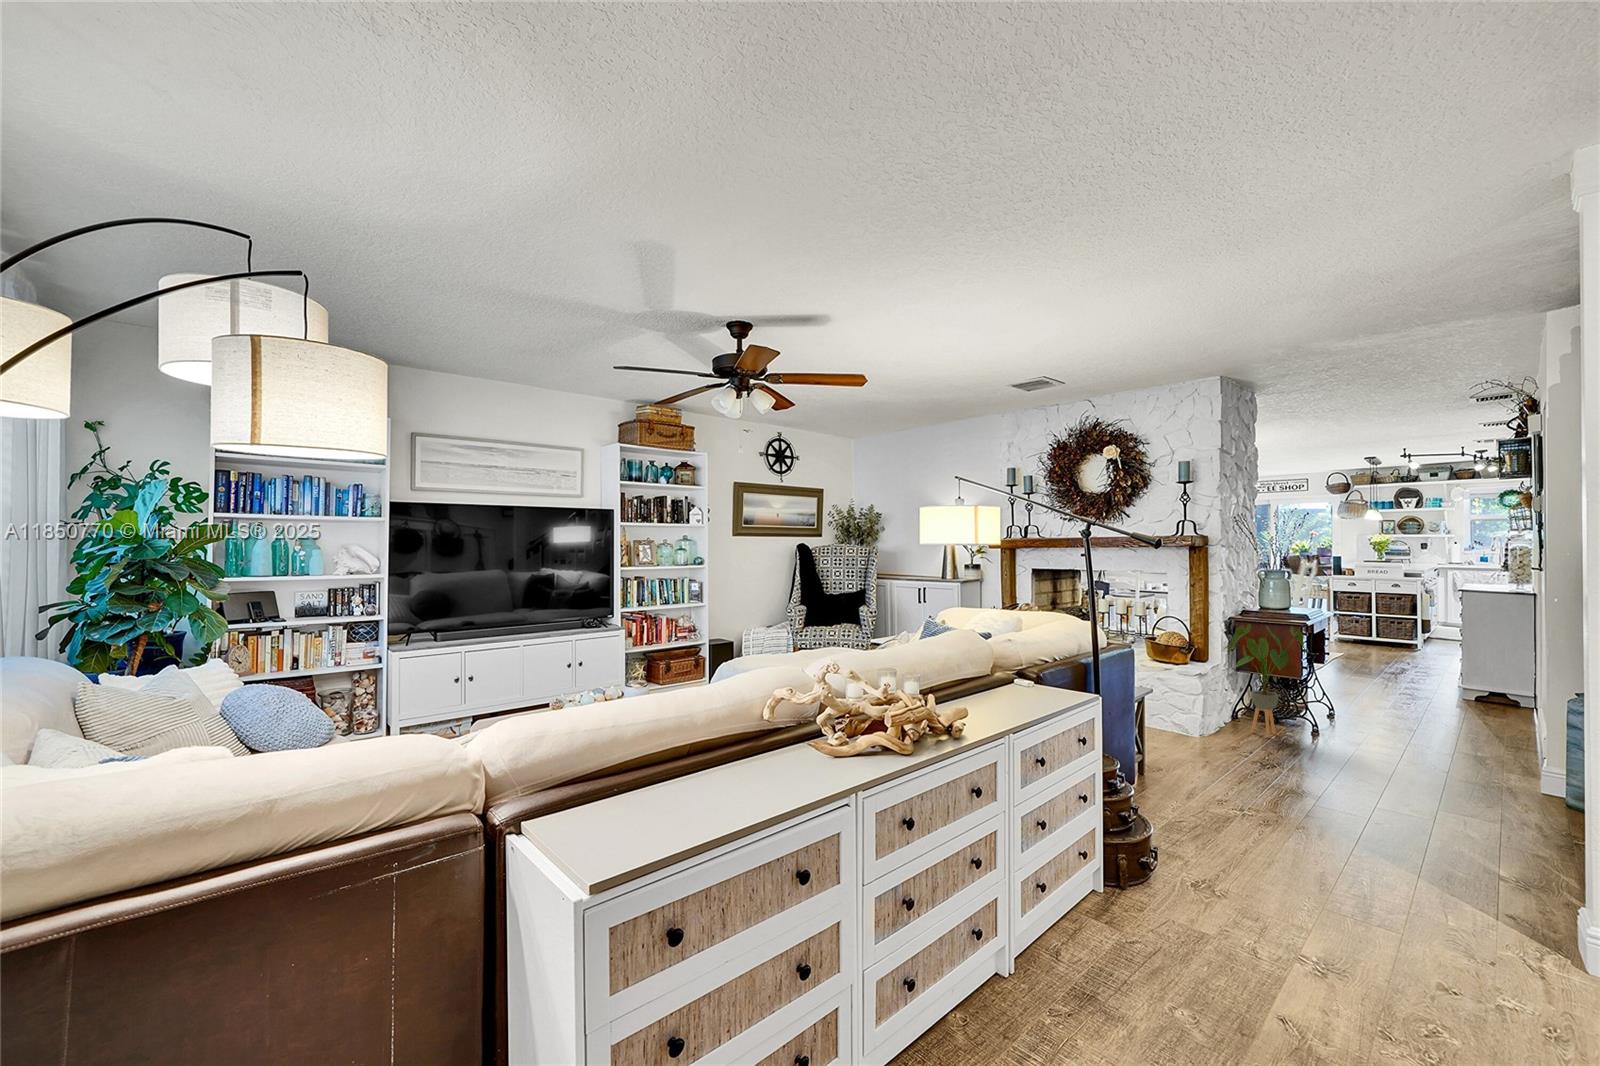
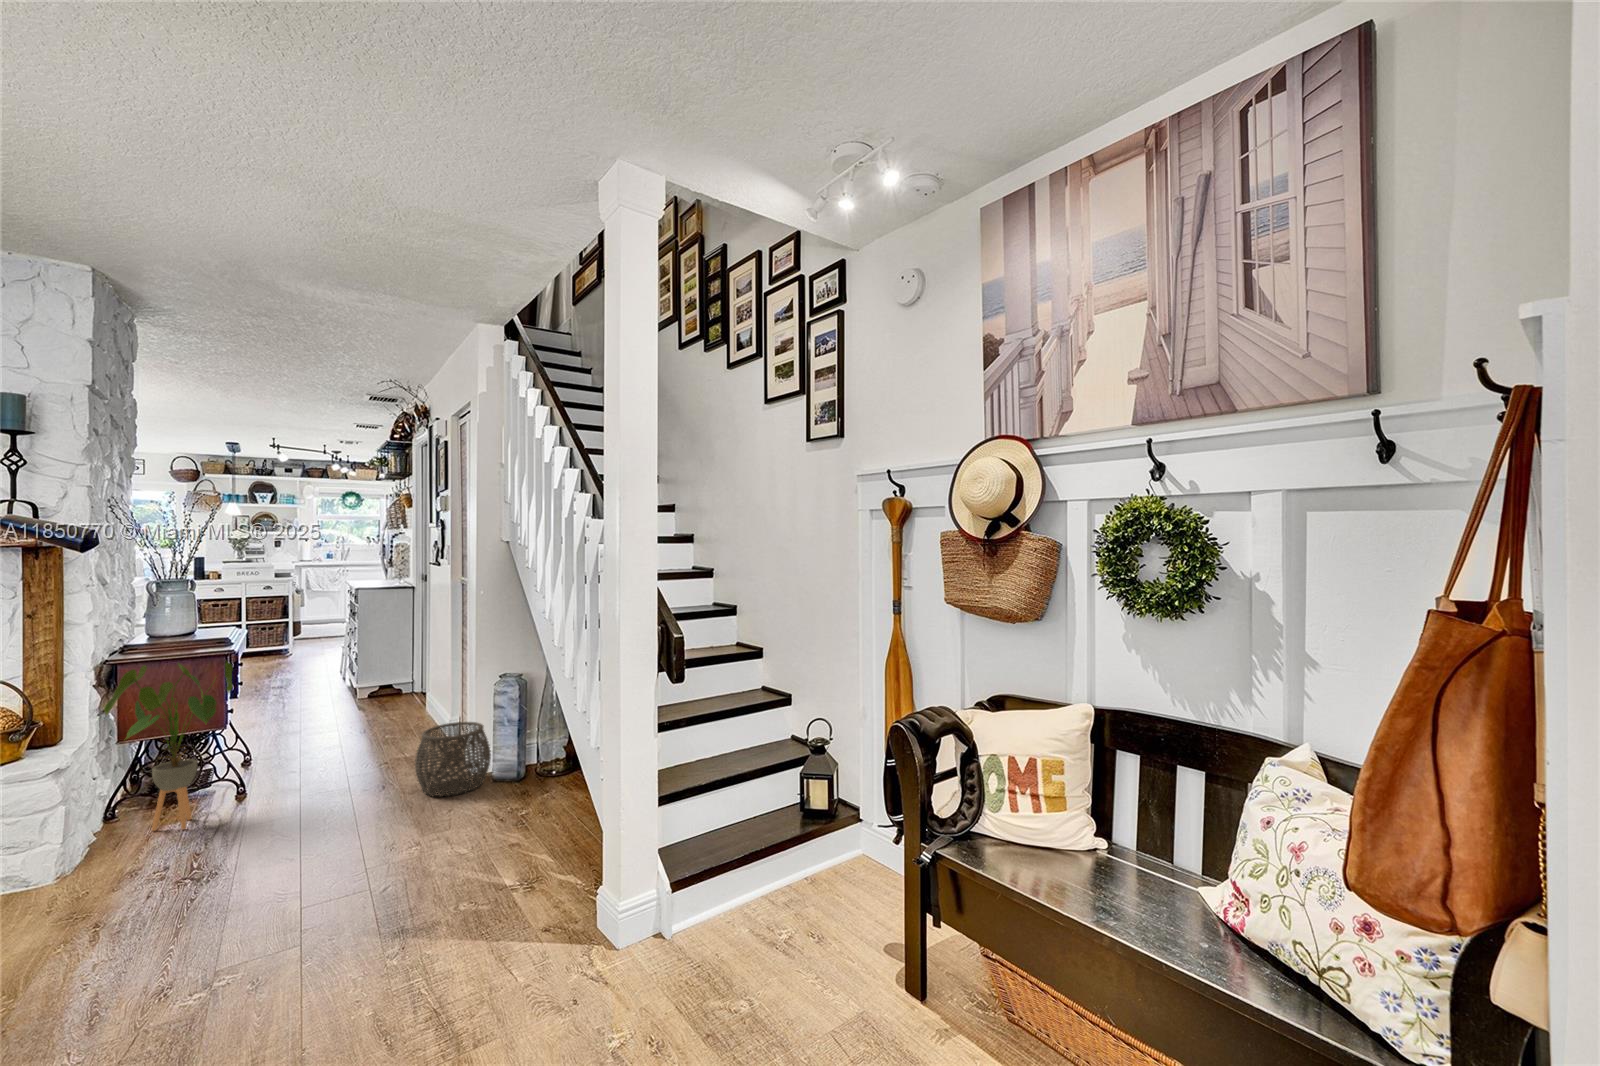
woven basket: none [1448,725,1544,798] -> present [415,722,491,797]

